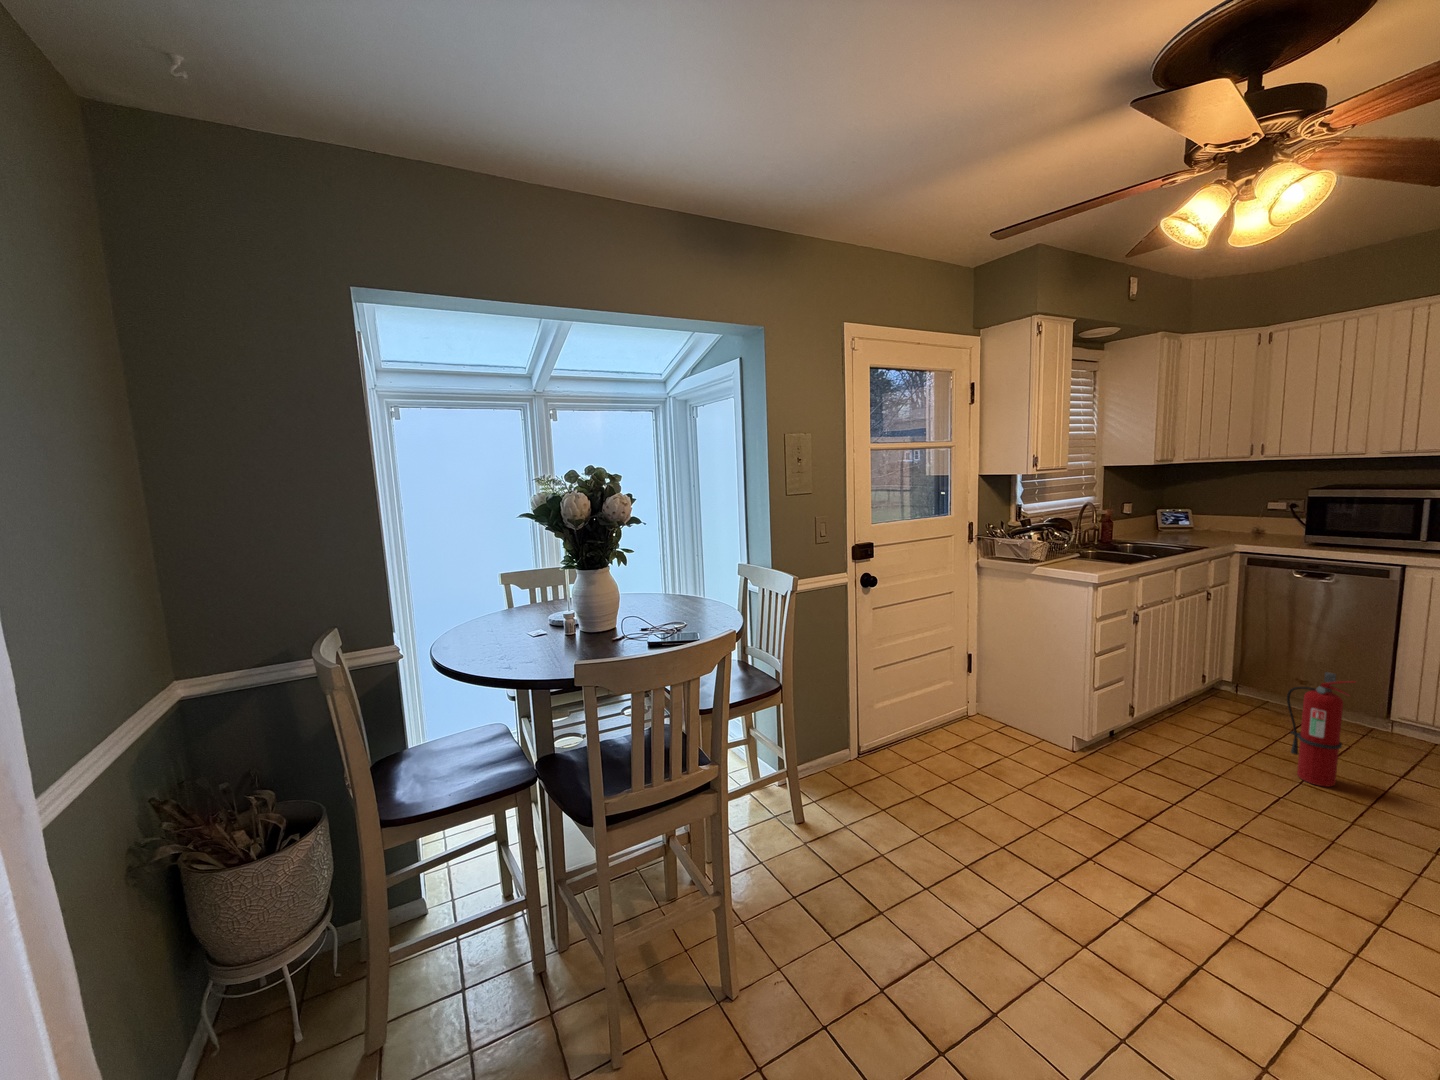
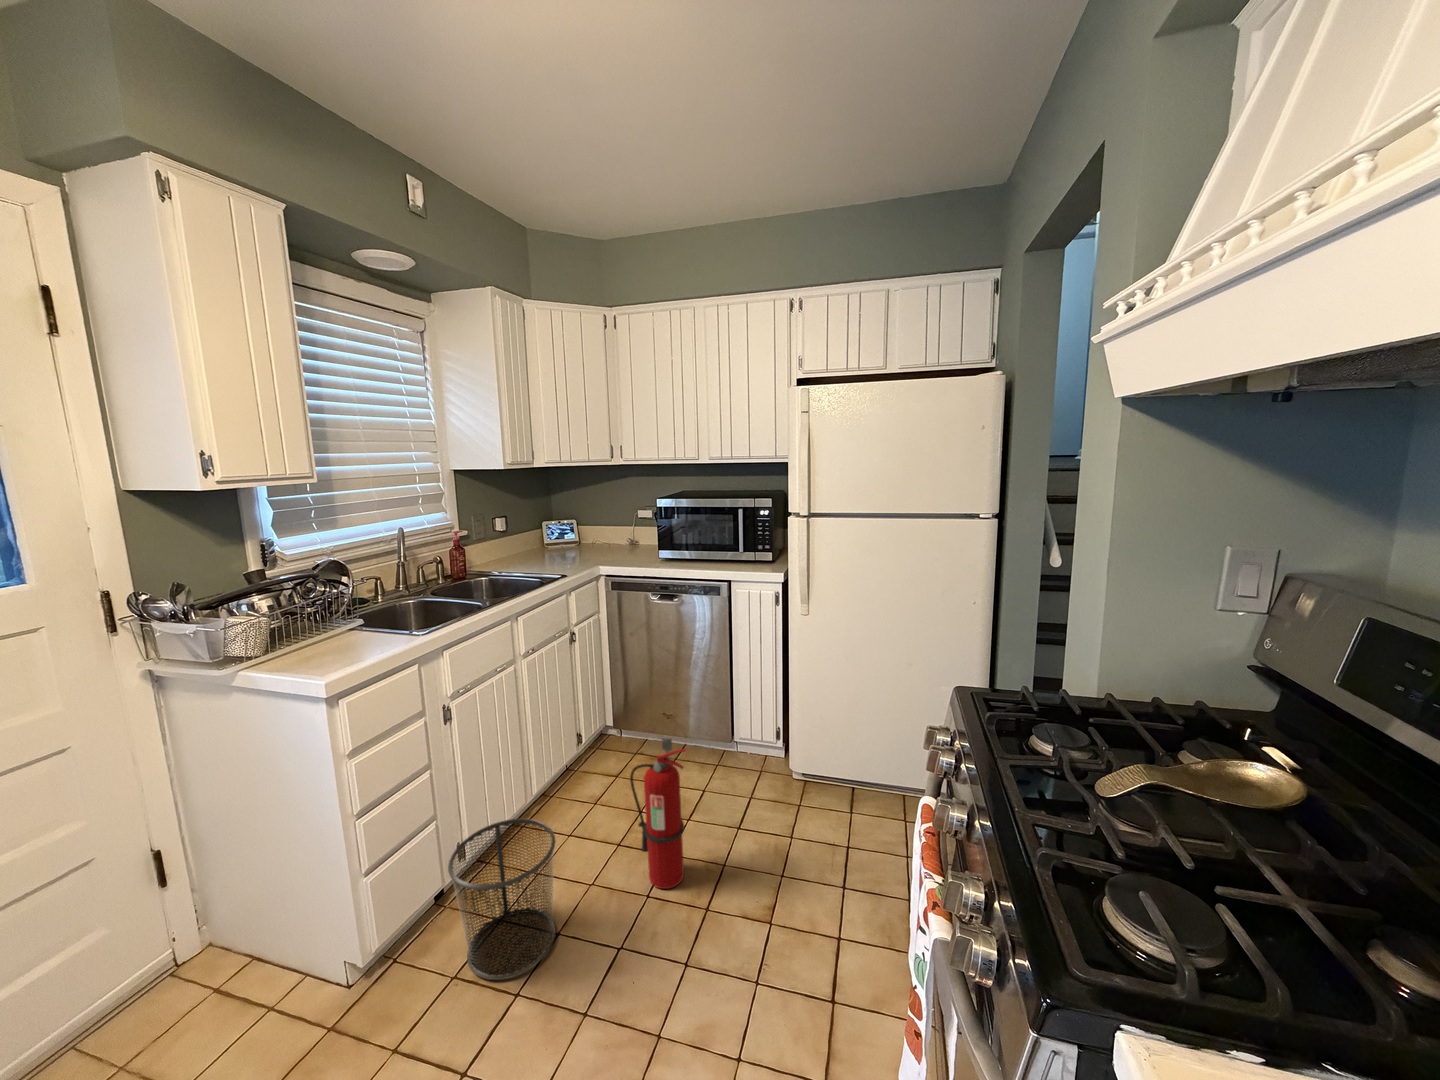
waste bin: none [1145,692,1227,782] -> present [448,819,556,980]

